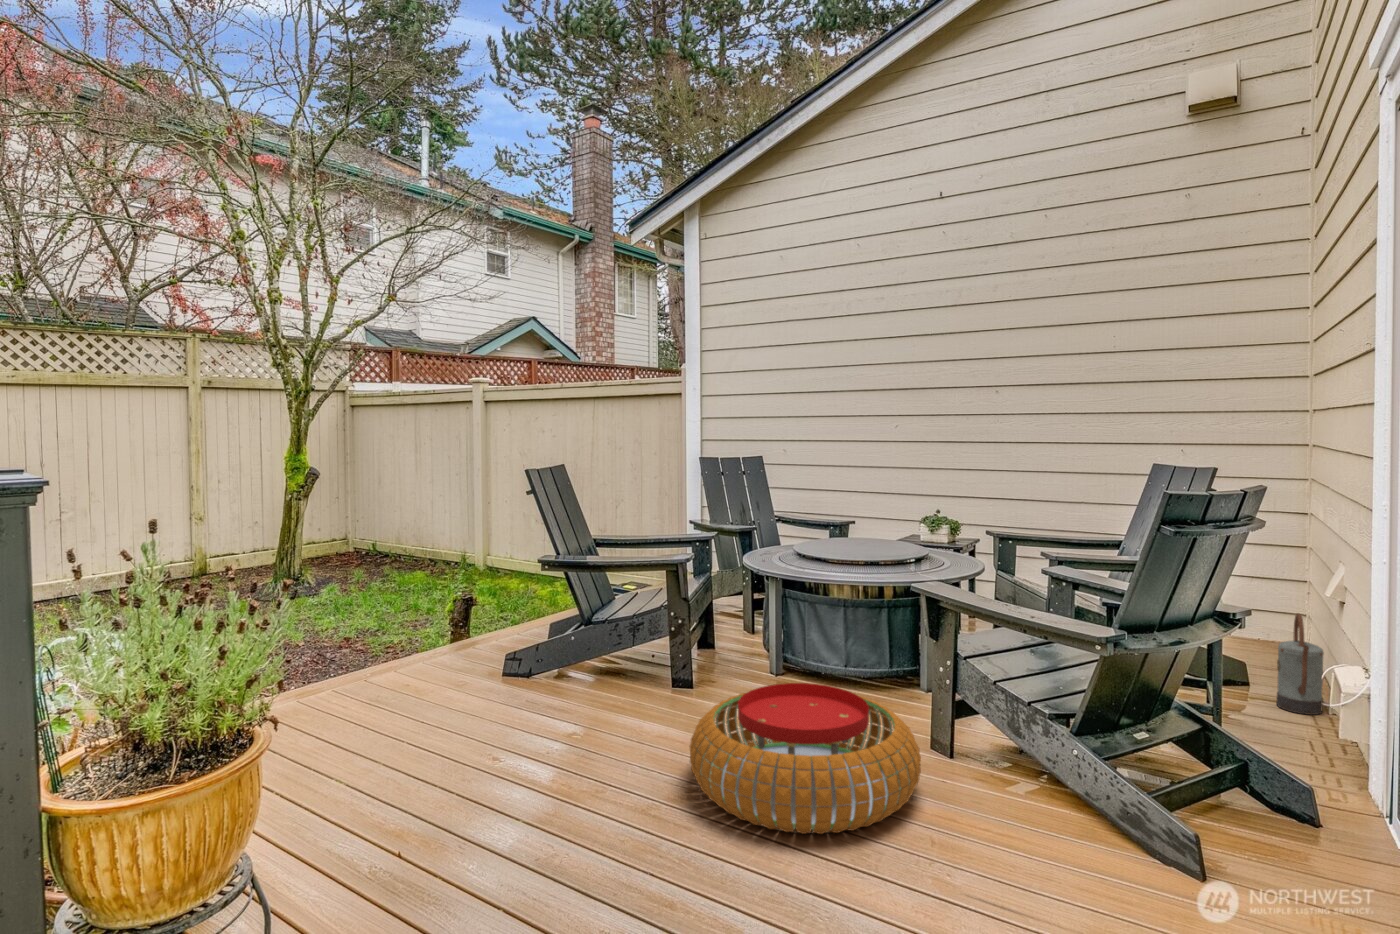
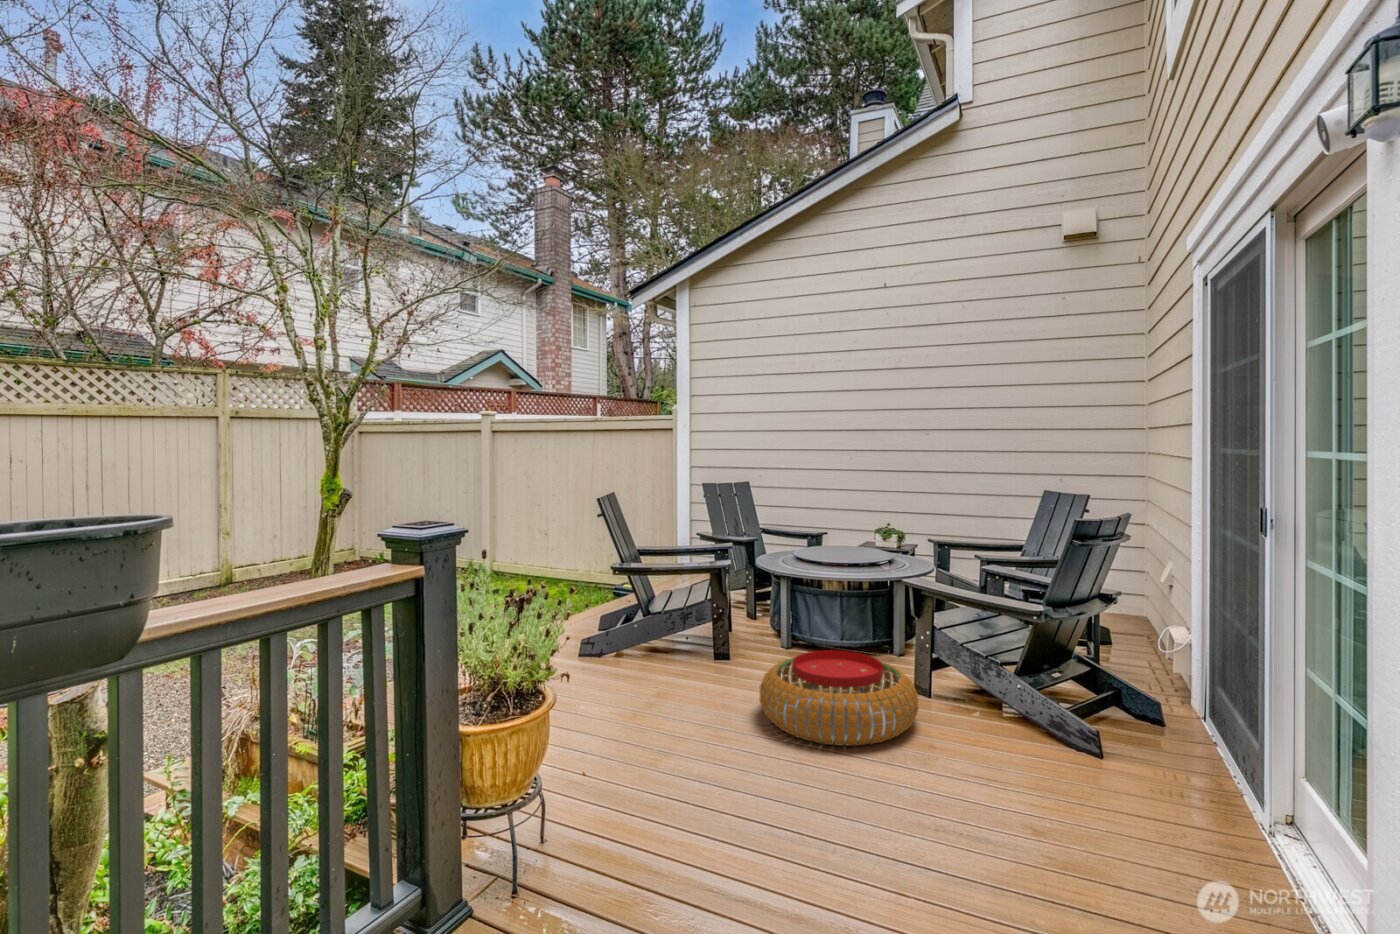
watering can: present [1277,613,1324,715] -> none [1133,595,1162,663]

